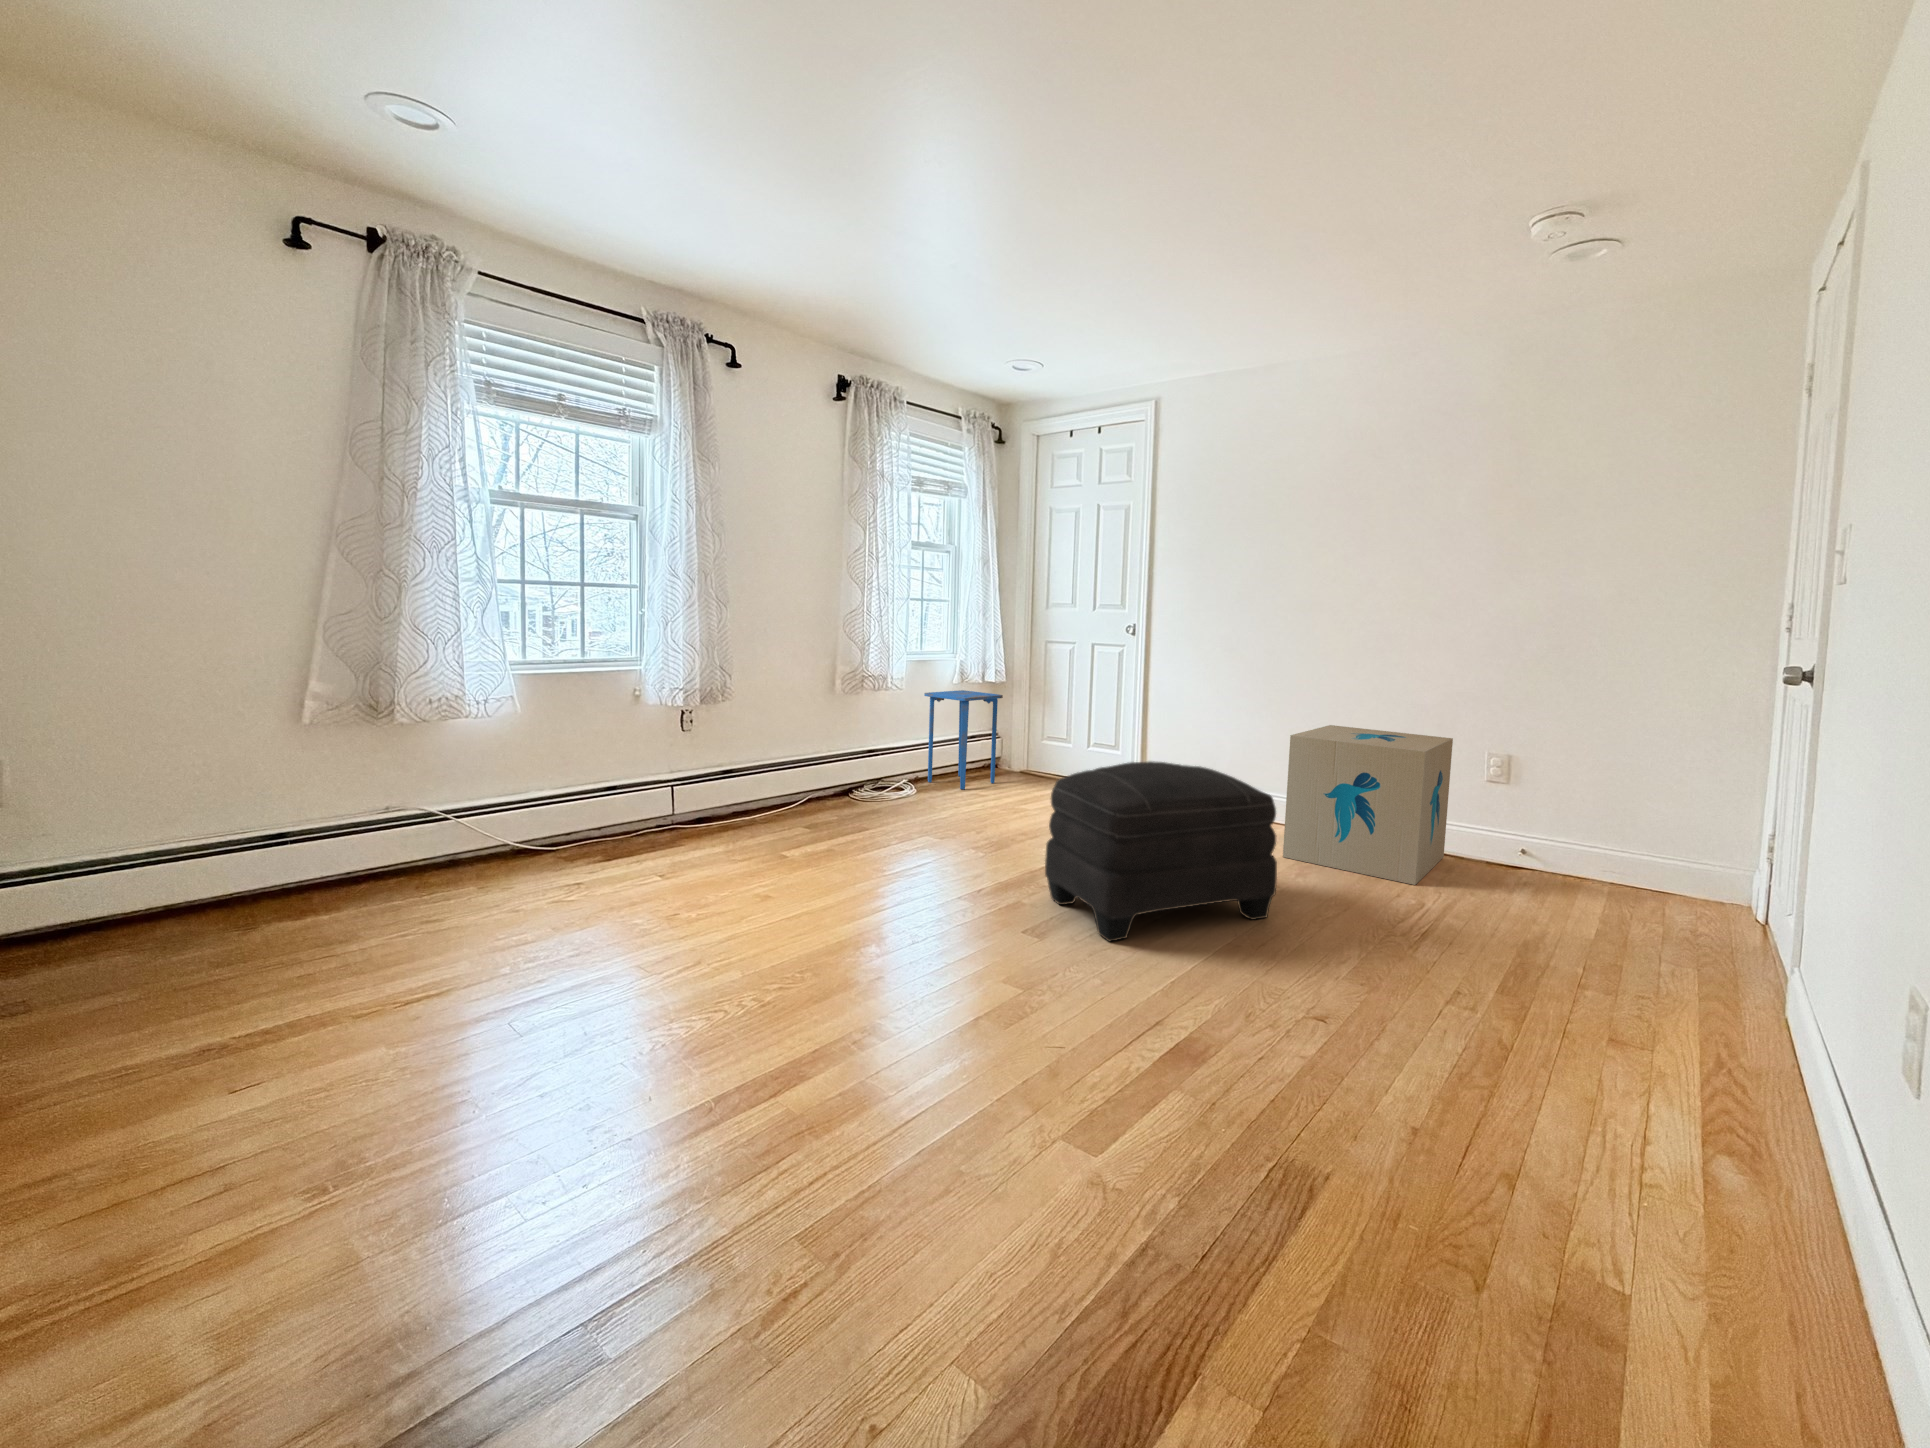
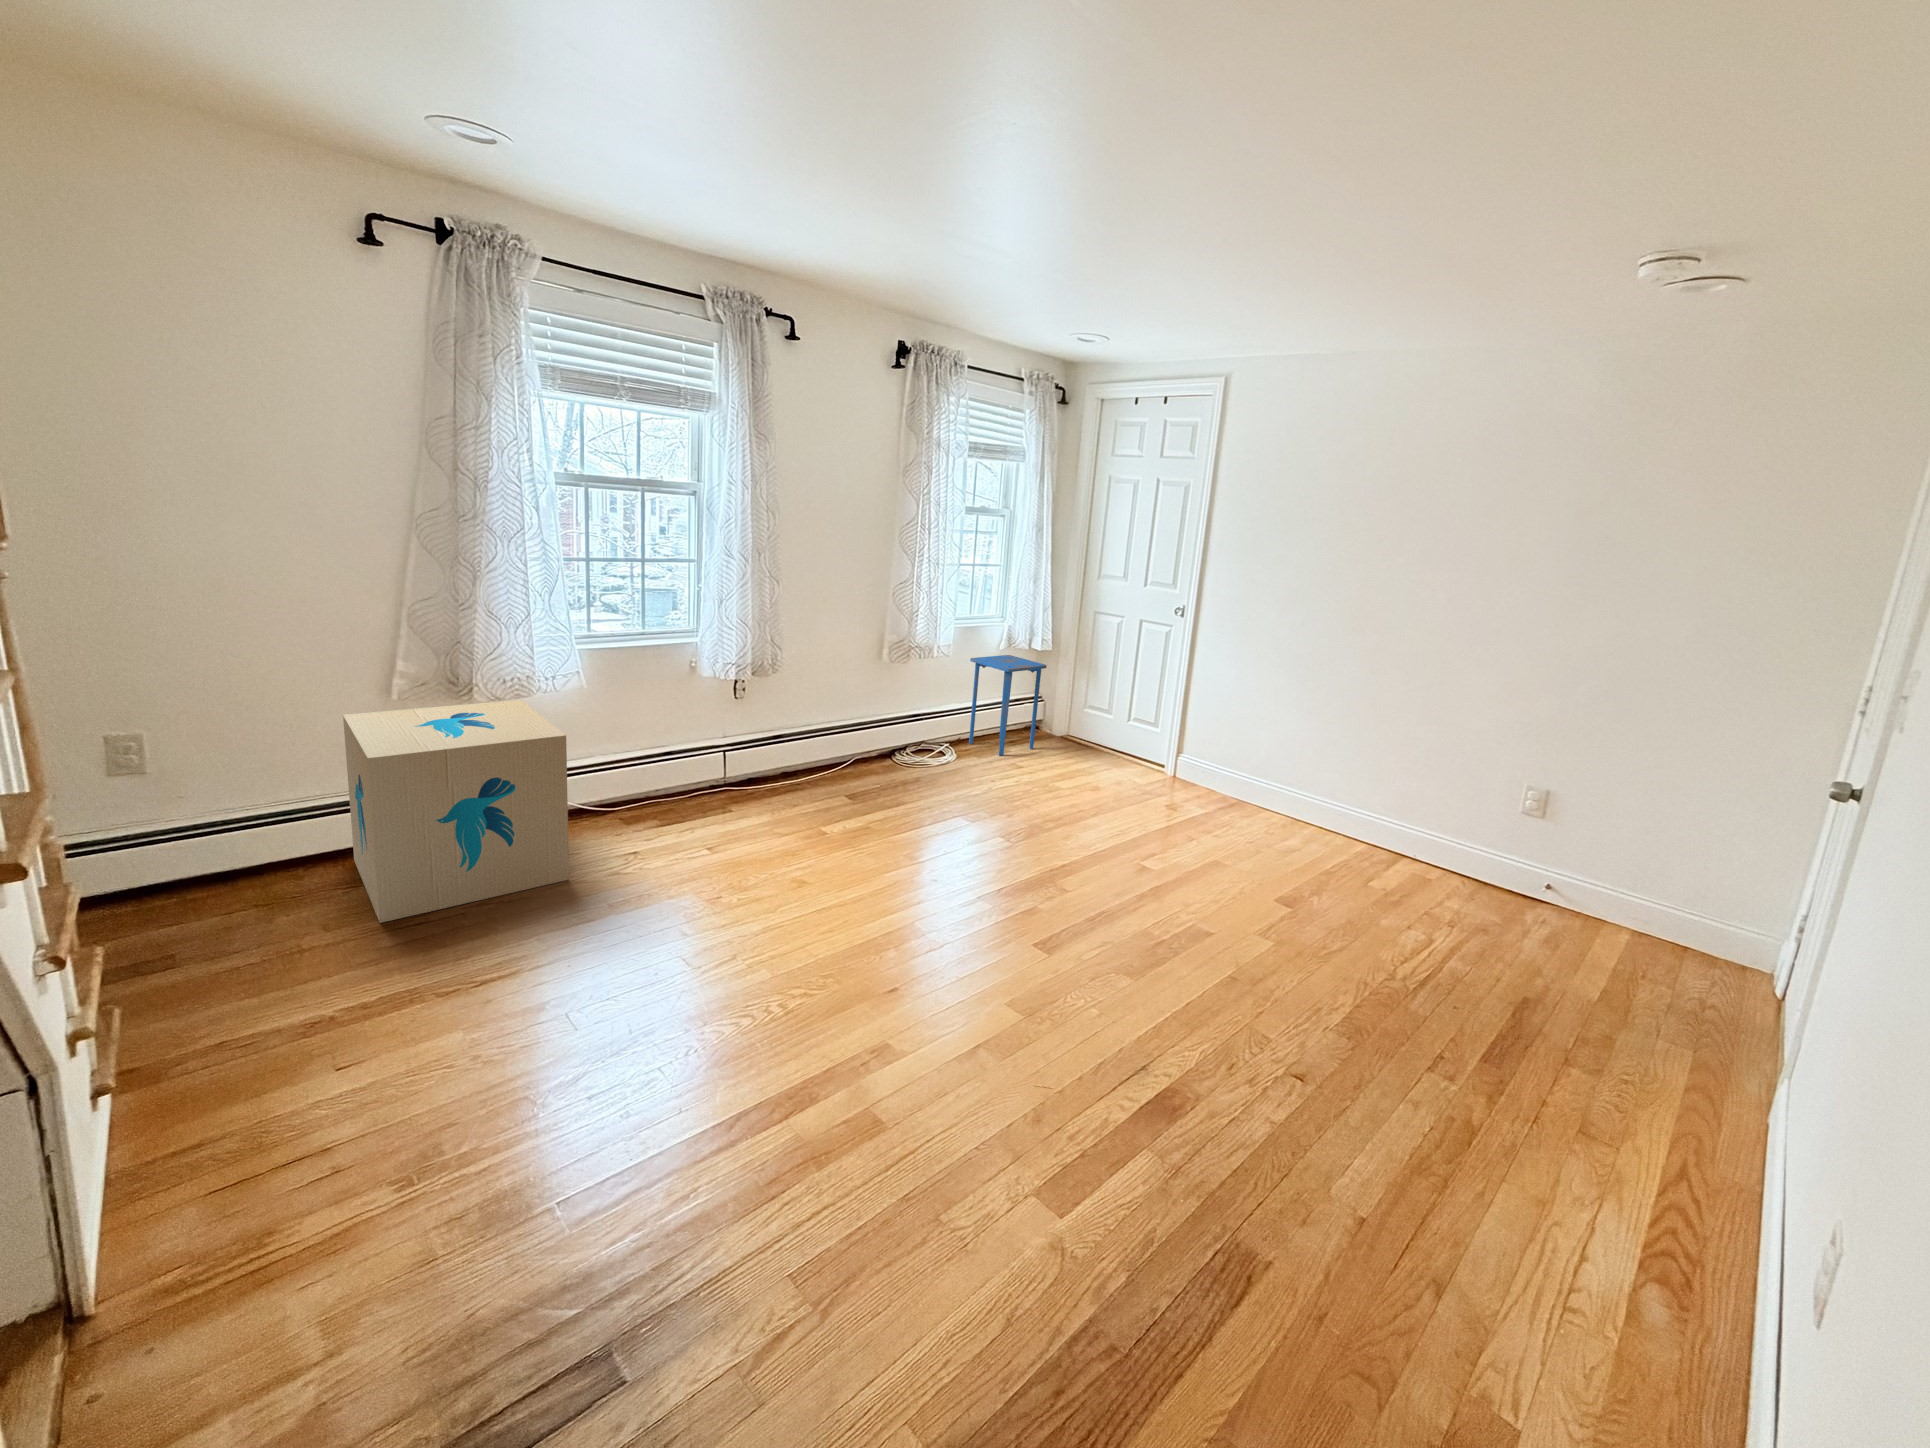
cardboard box: present [1283,725,1453,885] -> present [343,700,569,923]
ottoman: present [1045,761,1277,941] -> none [1062,784,1290,963]

